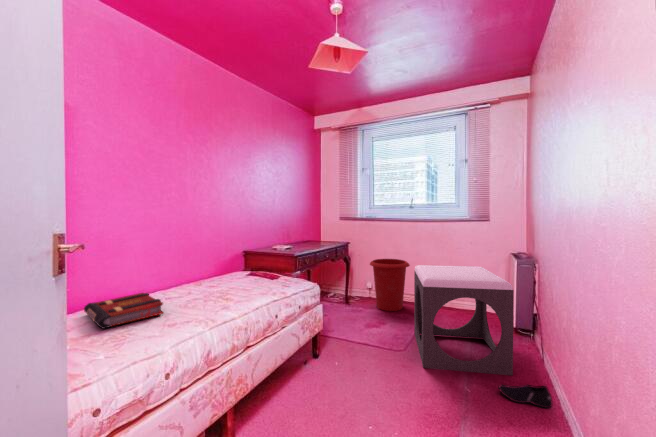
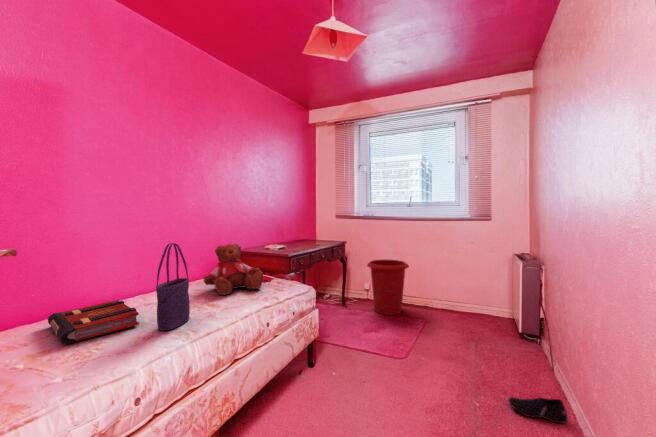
tote bag: none [179,241,207,319] -> present [156,243,190,331]
teddy bear: none [218,243,272,290] -> present [204,244,263,295]
footstool: present [414,265,514,375] -> none [415,267,523,386]

